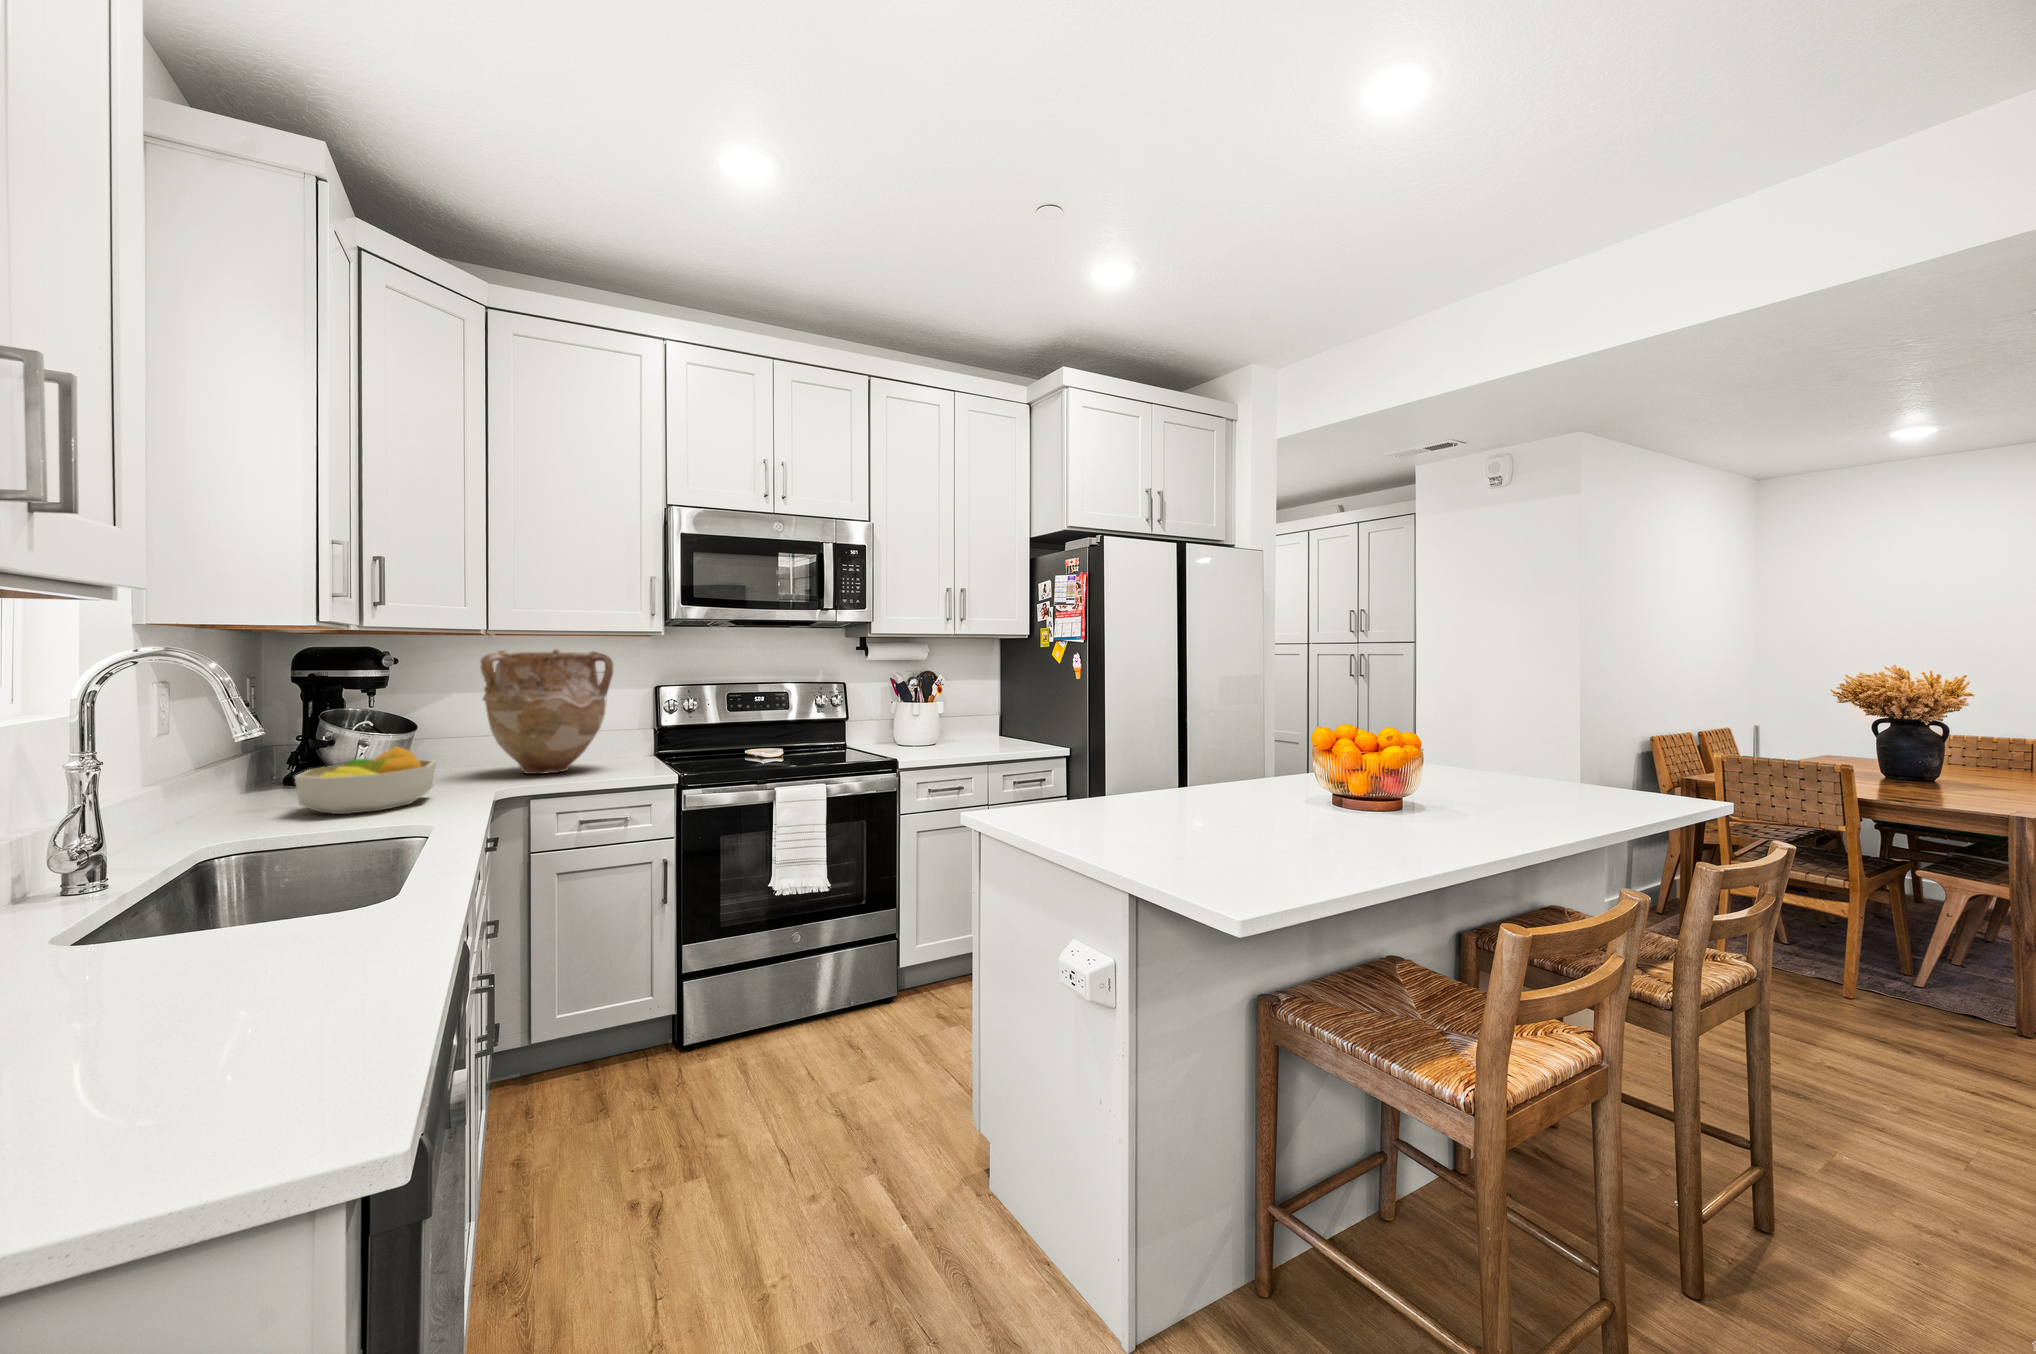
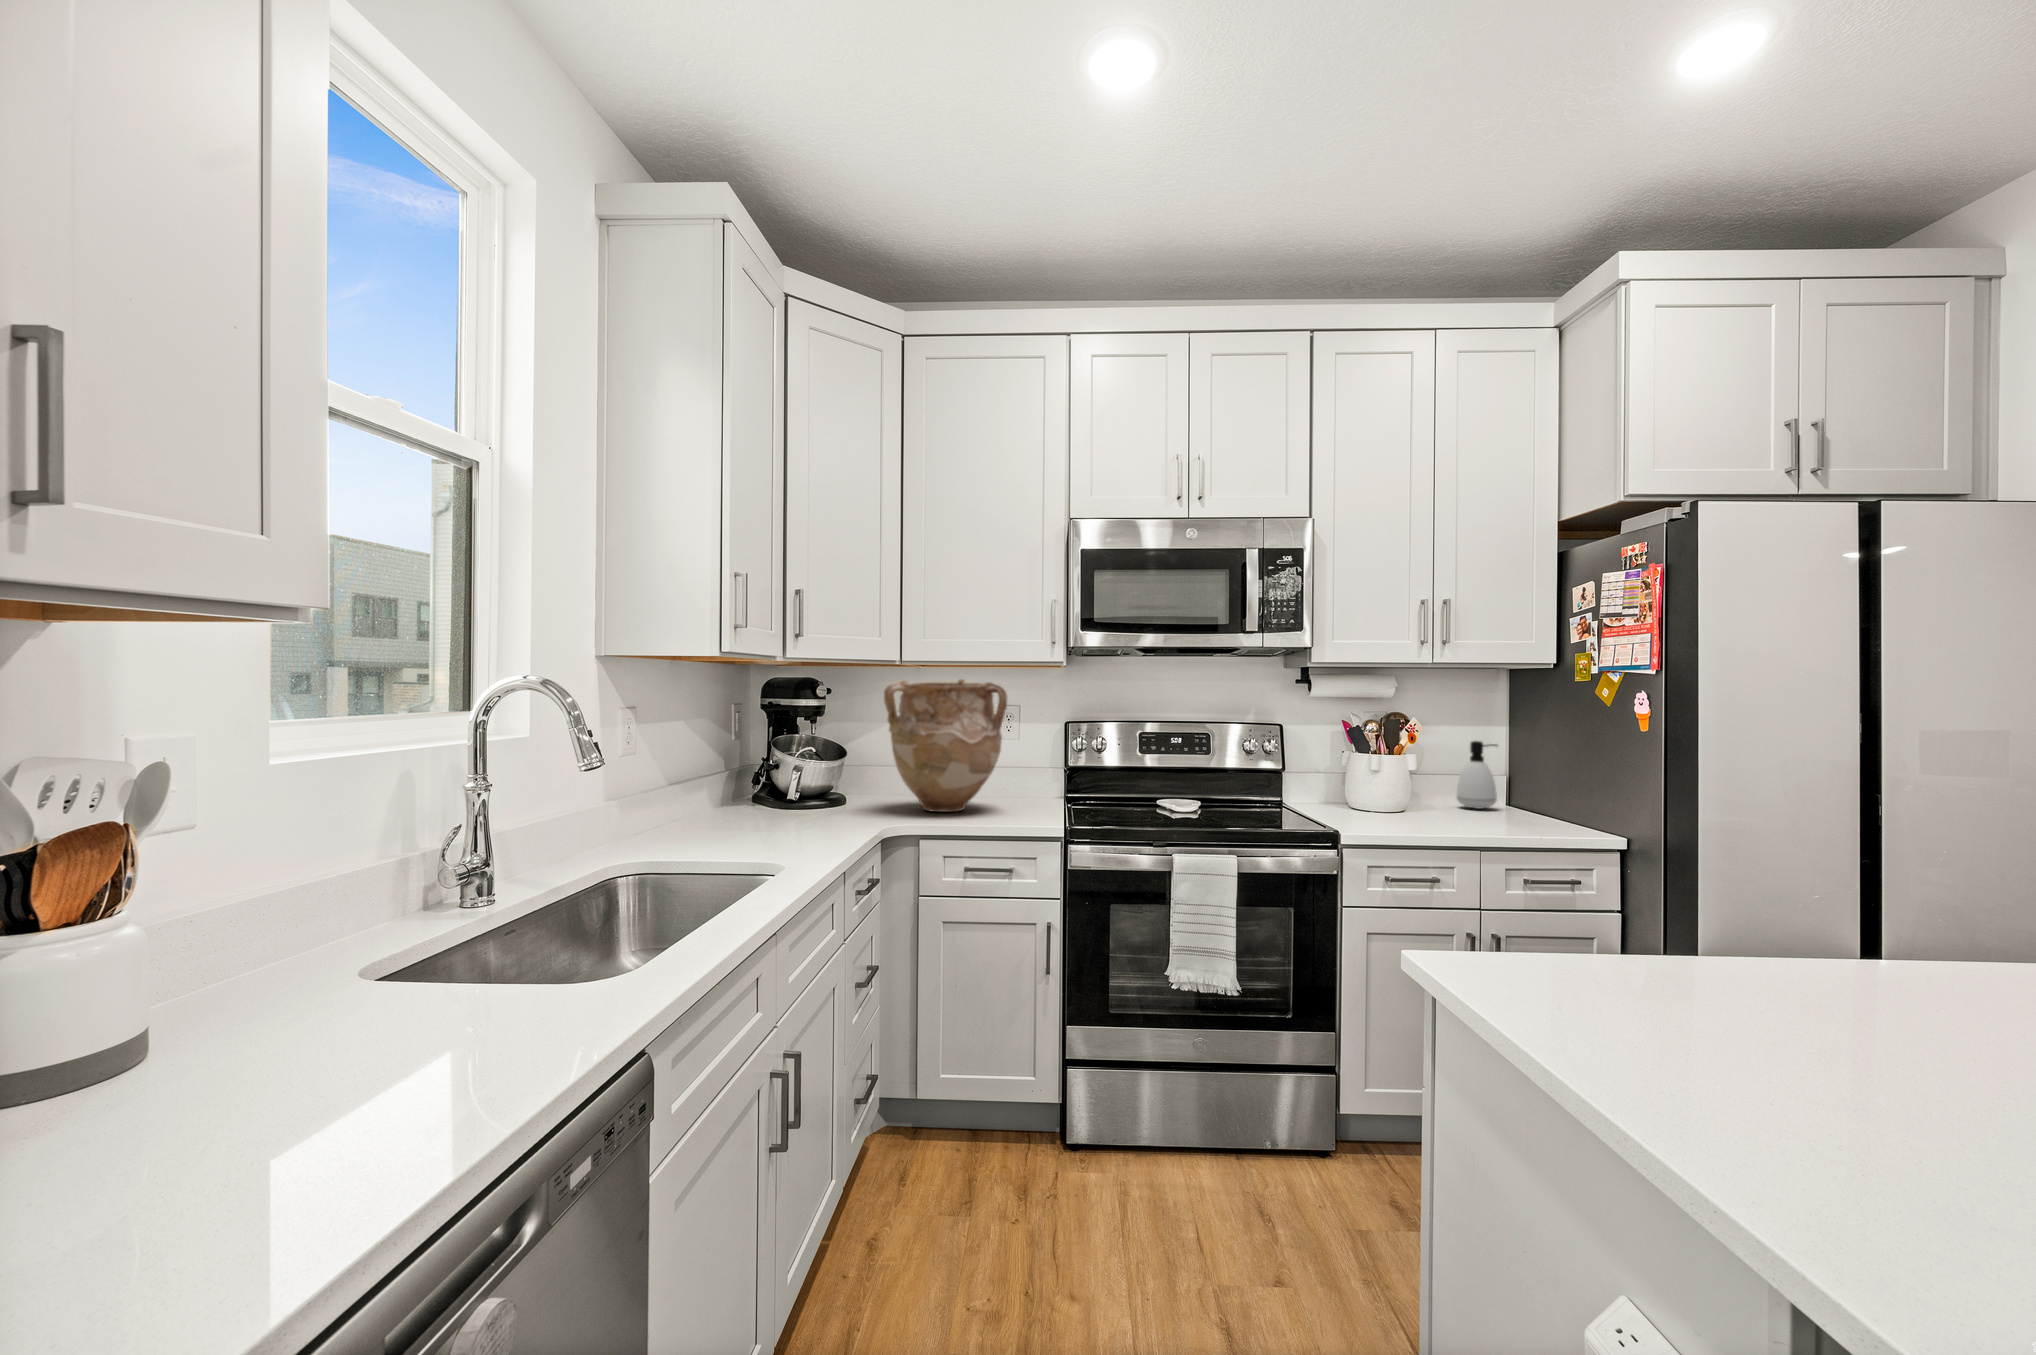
soap dispenser: none [963,692,990,740] -> present [1456,741,1497,809]
fruit bowl: present [295,747,436,814] -> none [704,776,826,842]

